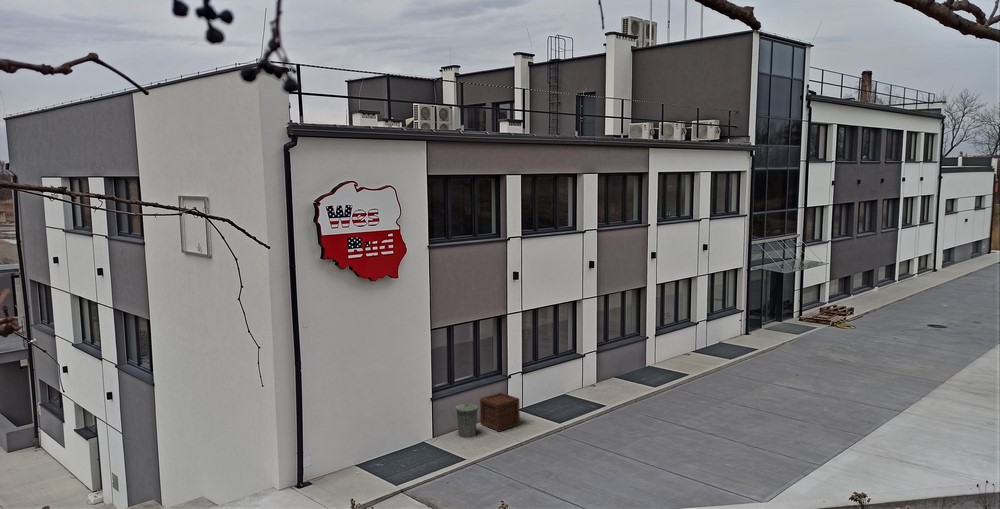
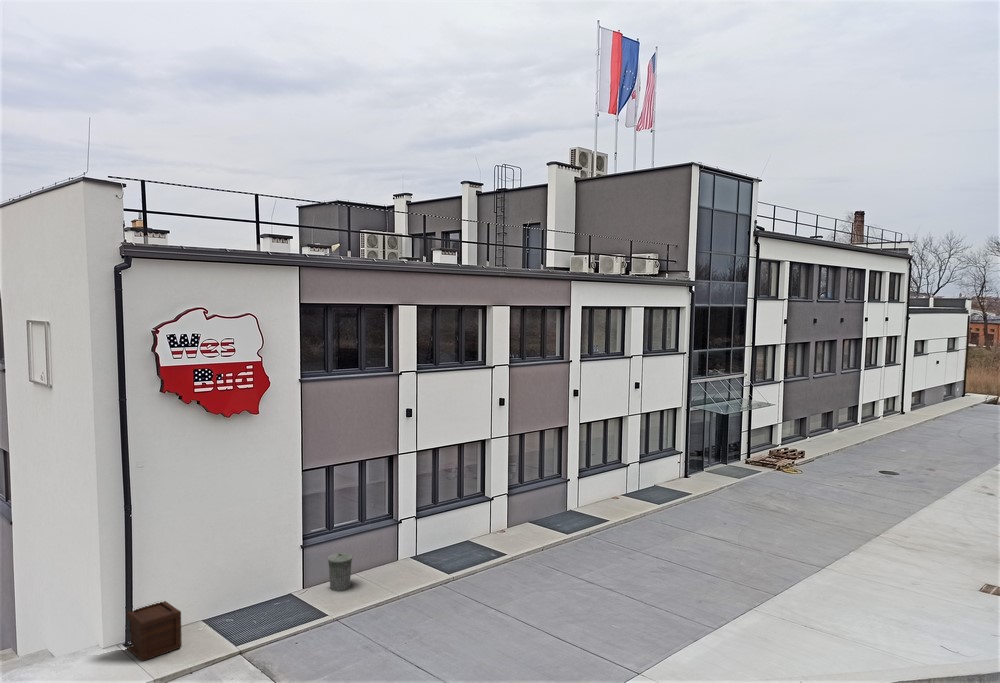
wooden crate: present [480,393,520,431] -> present [127,601,182,661]

